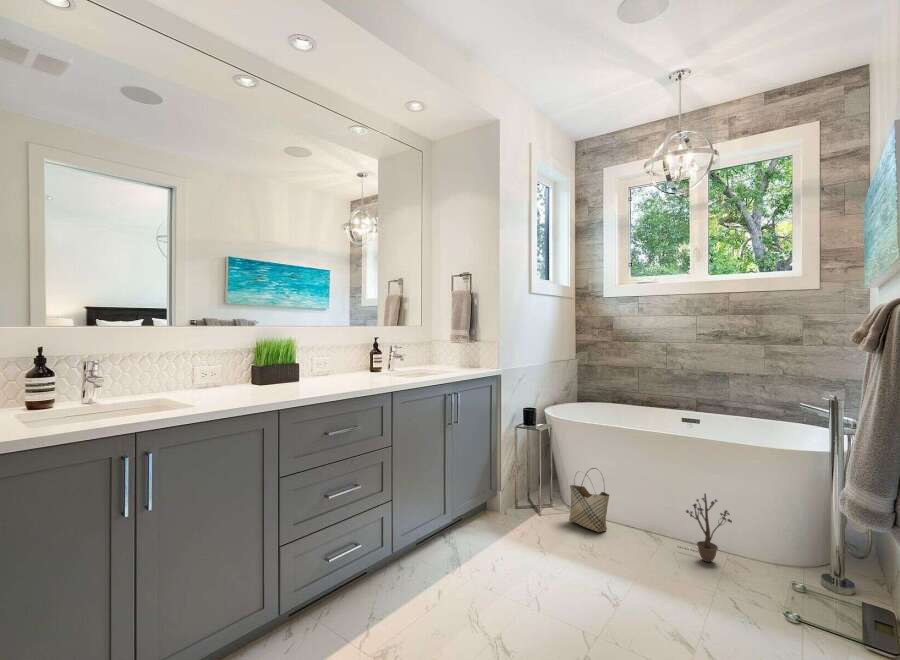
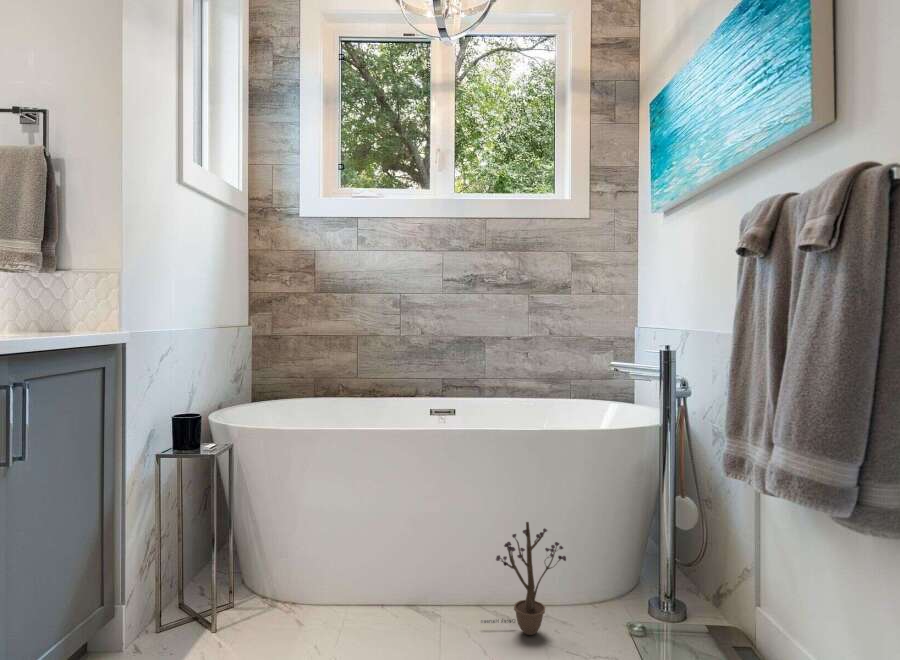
woven basket: present [569,468,609,532] -> none [281,513,362,637]

